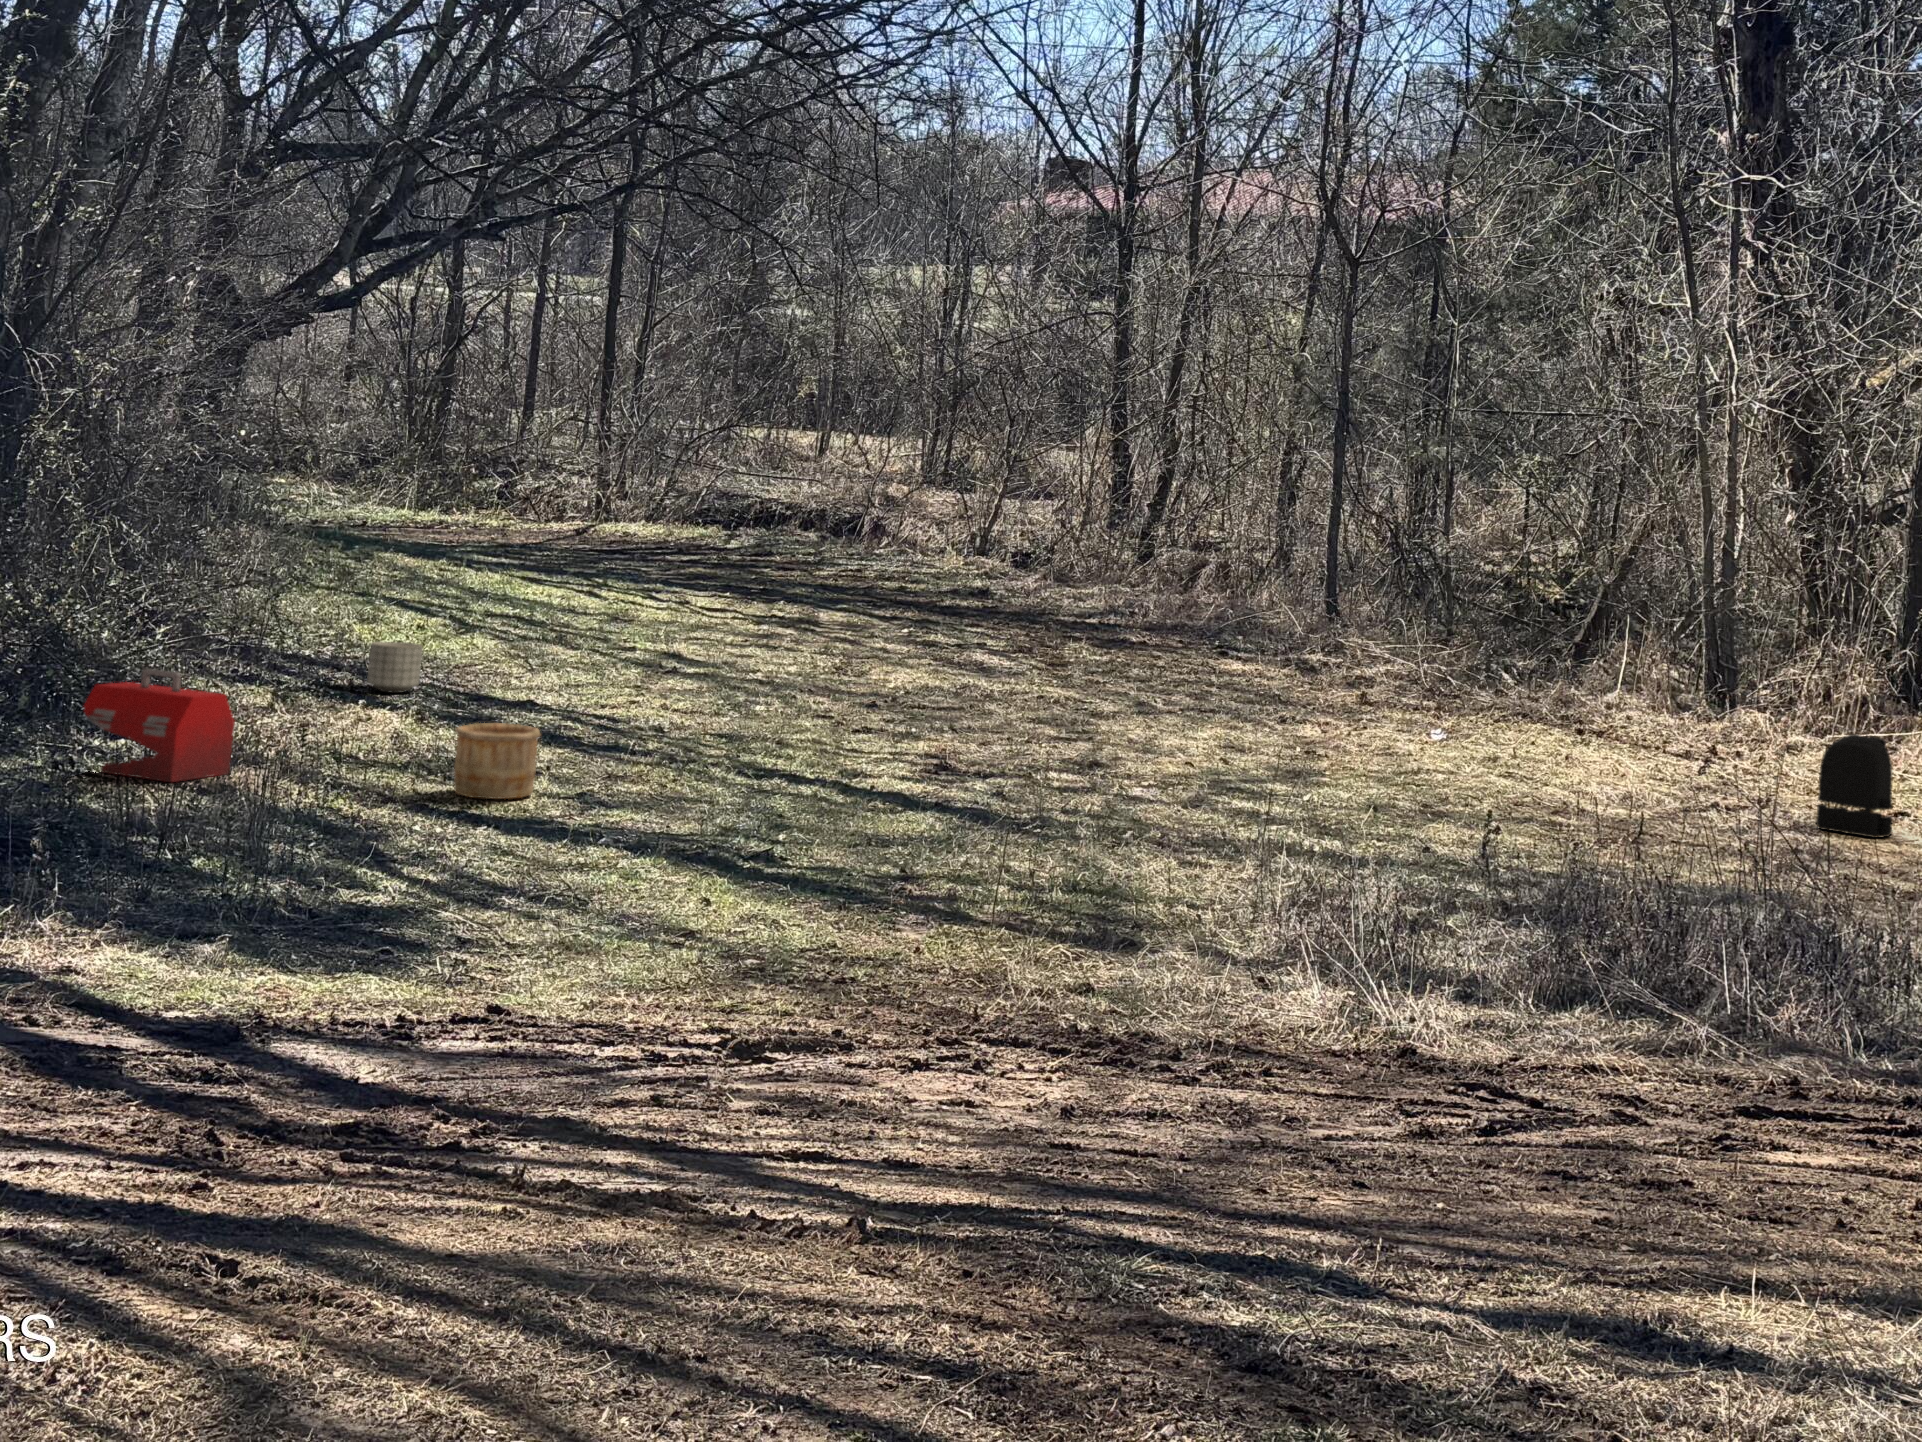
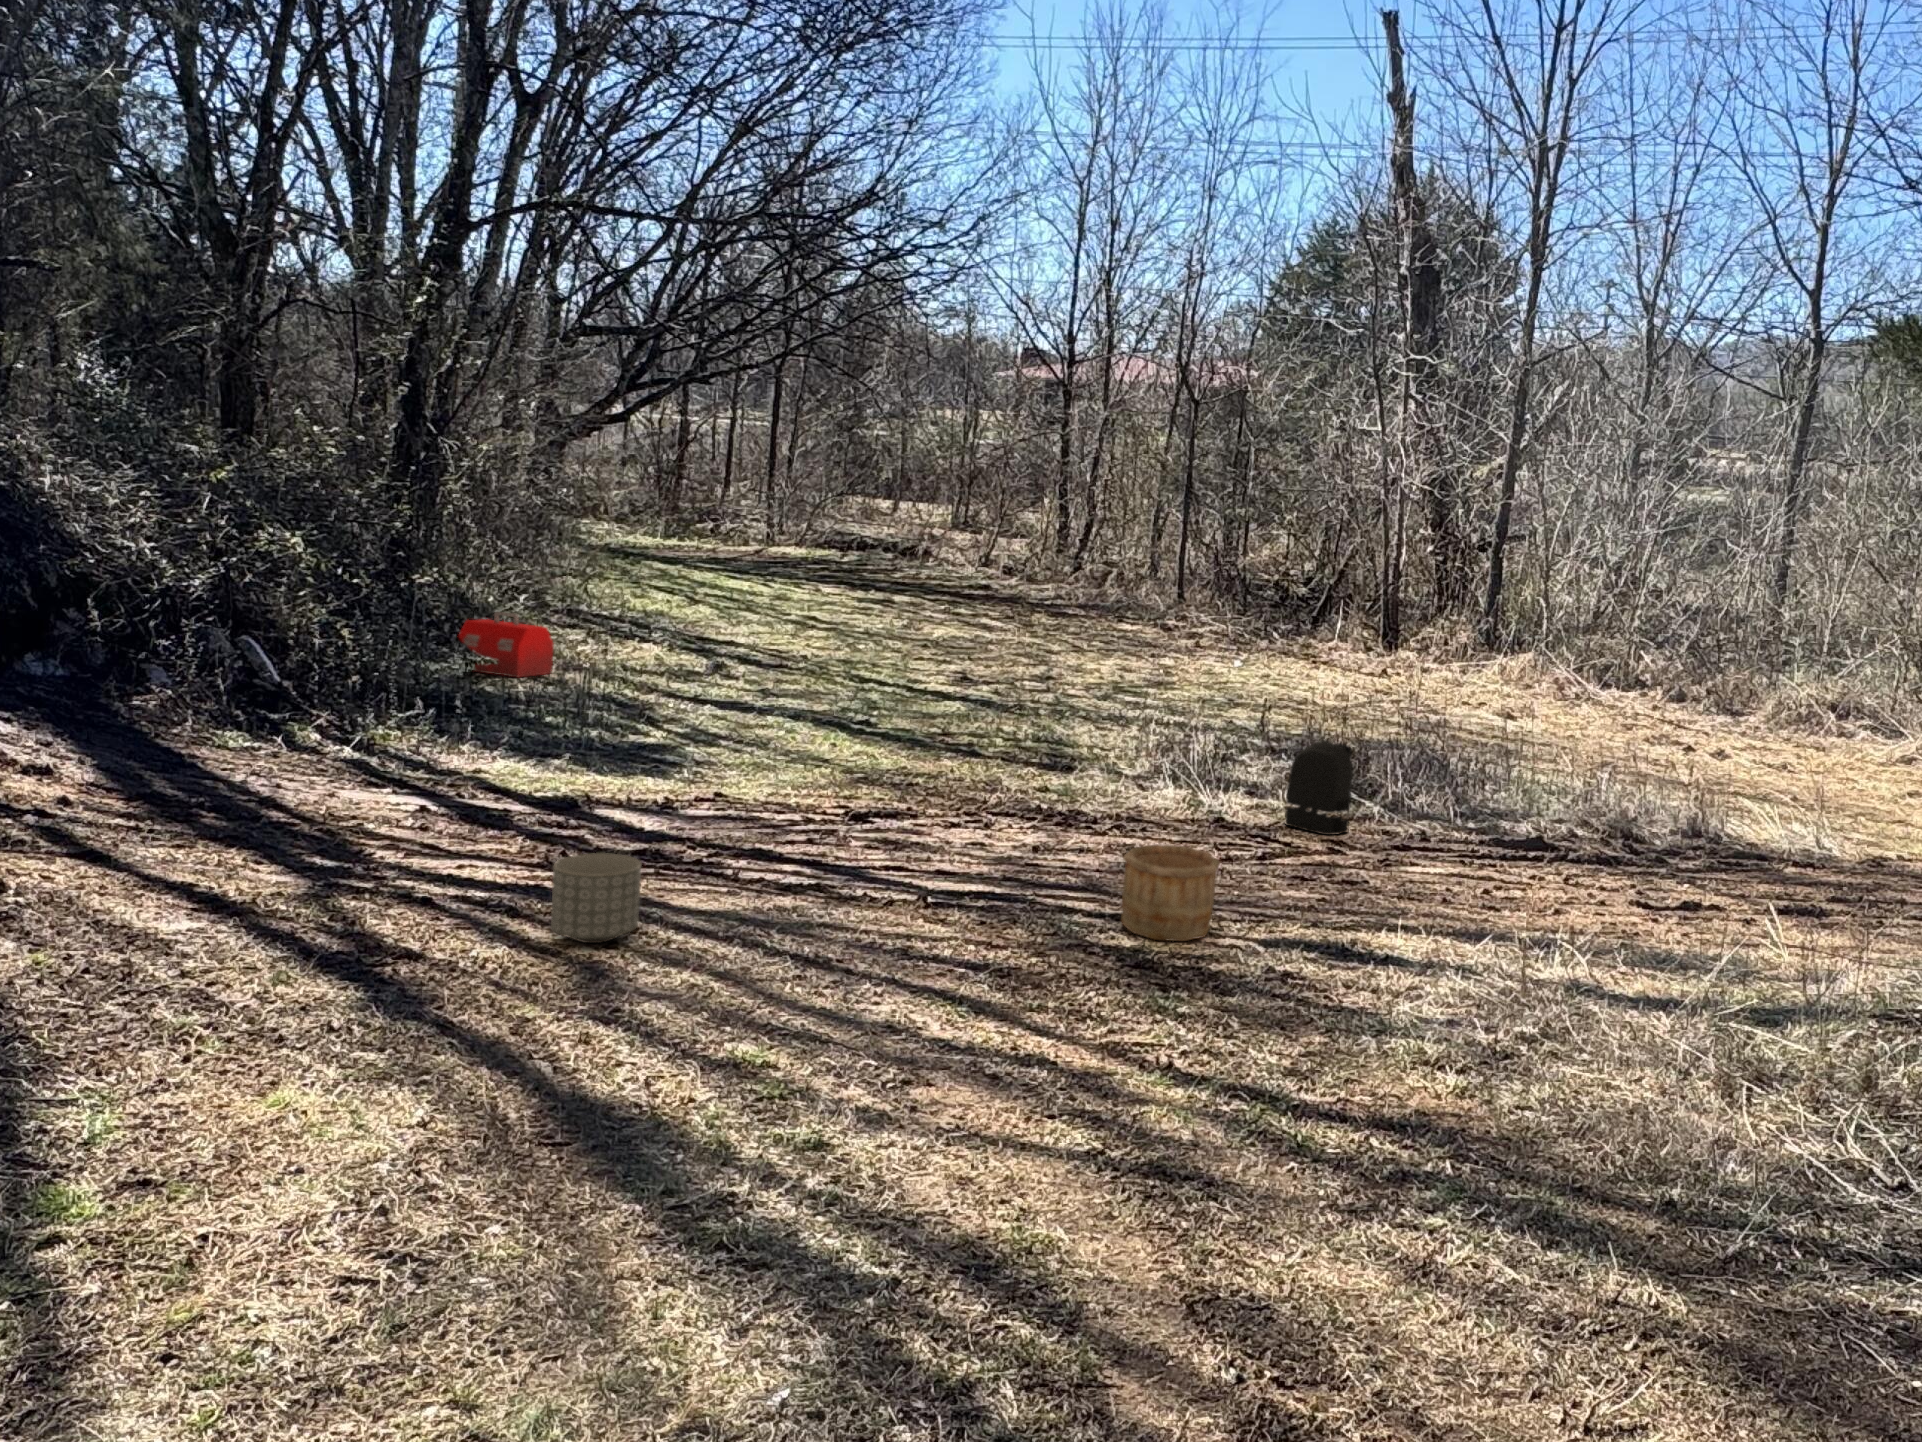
planter: present [367,641,423,693] -> present [551,853,641,943]
wooden bucket: present [454,723,540,799] -> present [1121,844,1220,941]
backpack: present [1816,731,1893,838] -> present [1285,740,1353,835]

